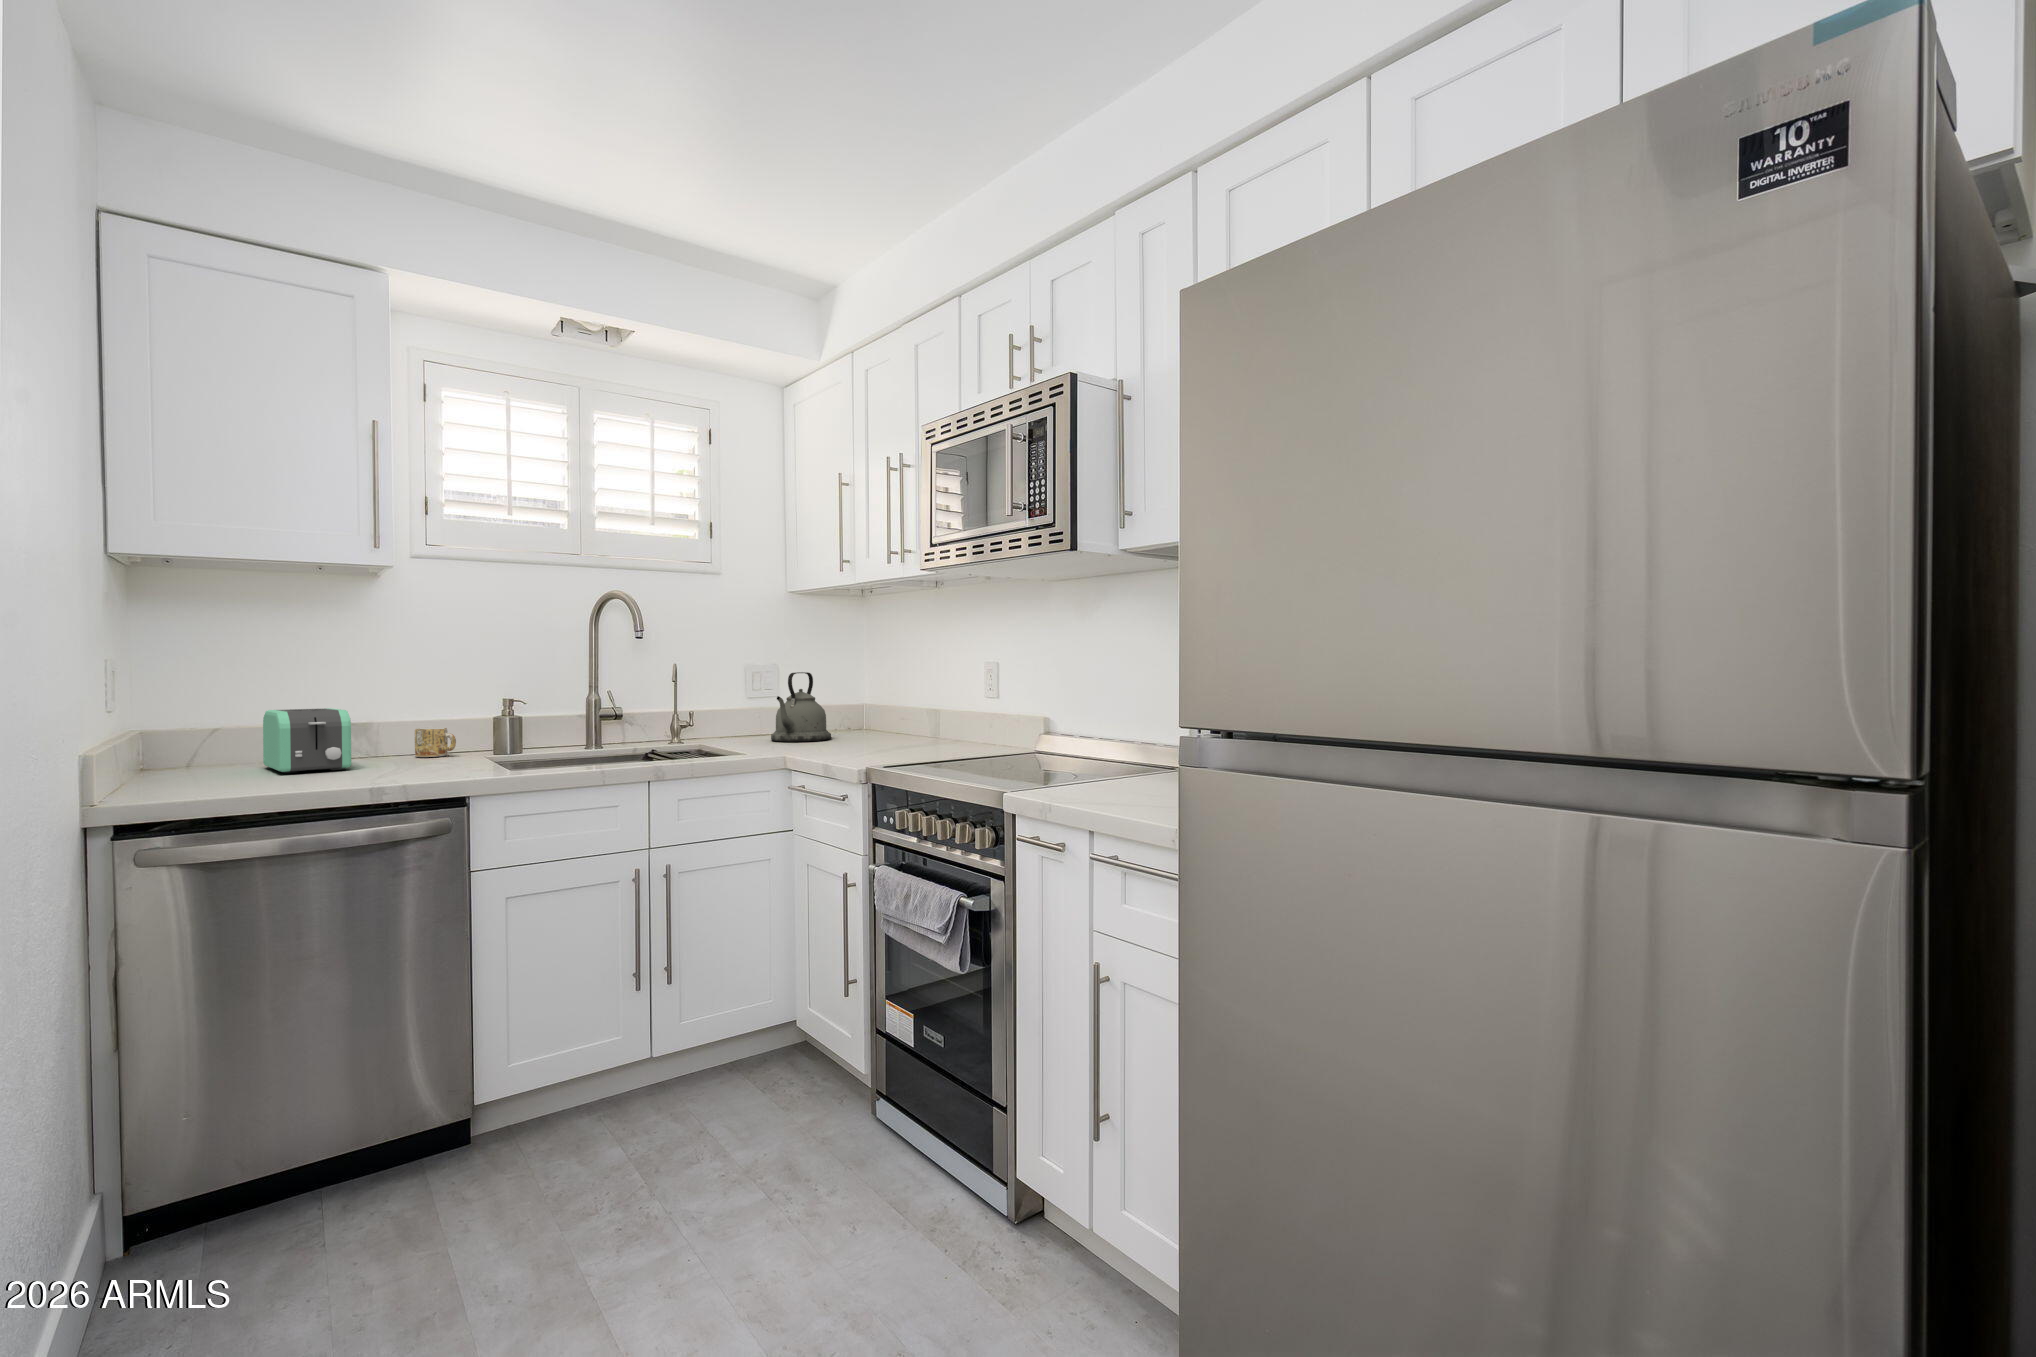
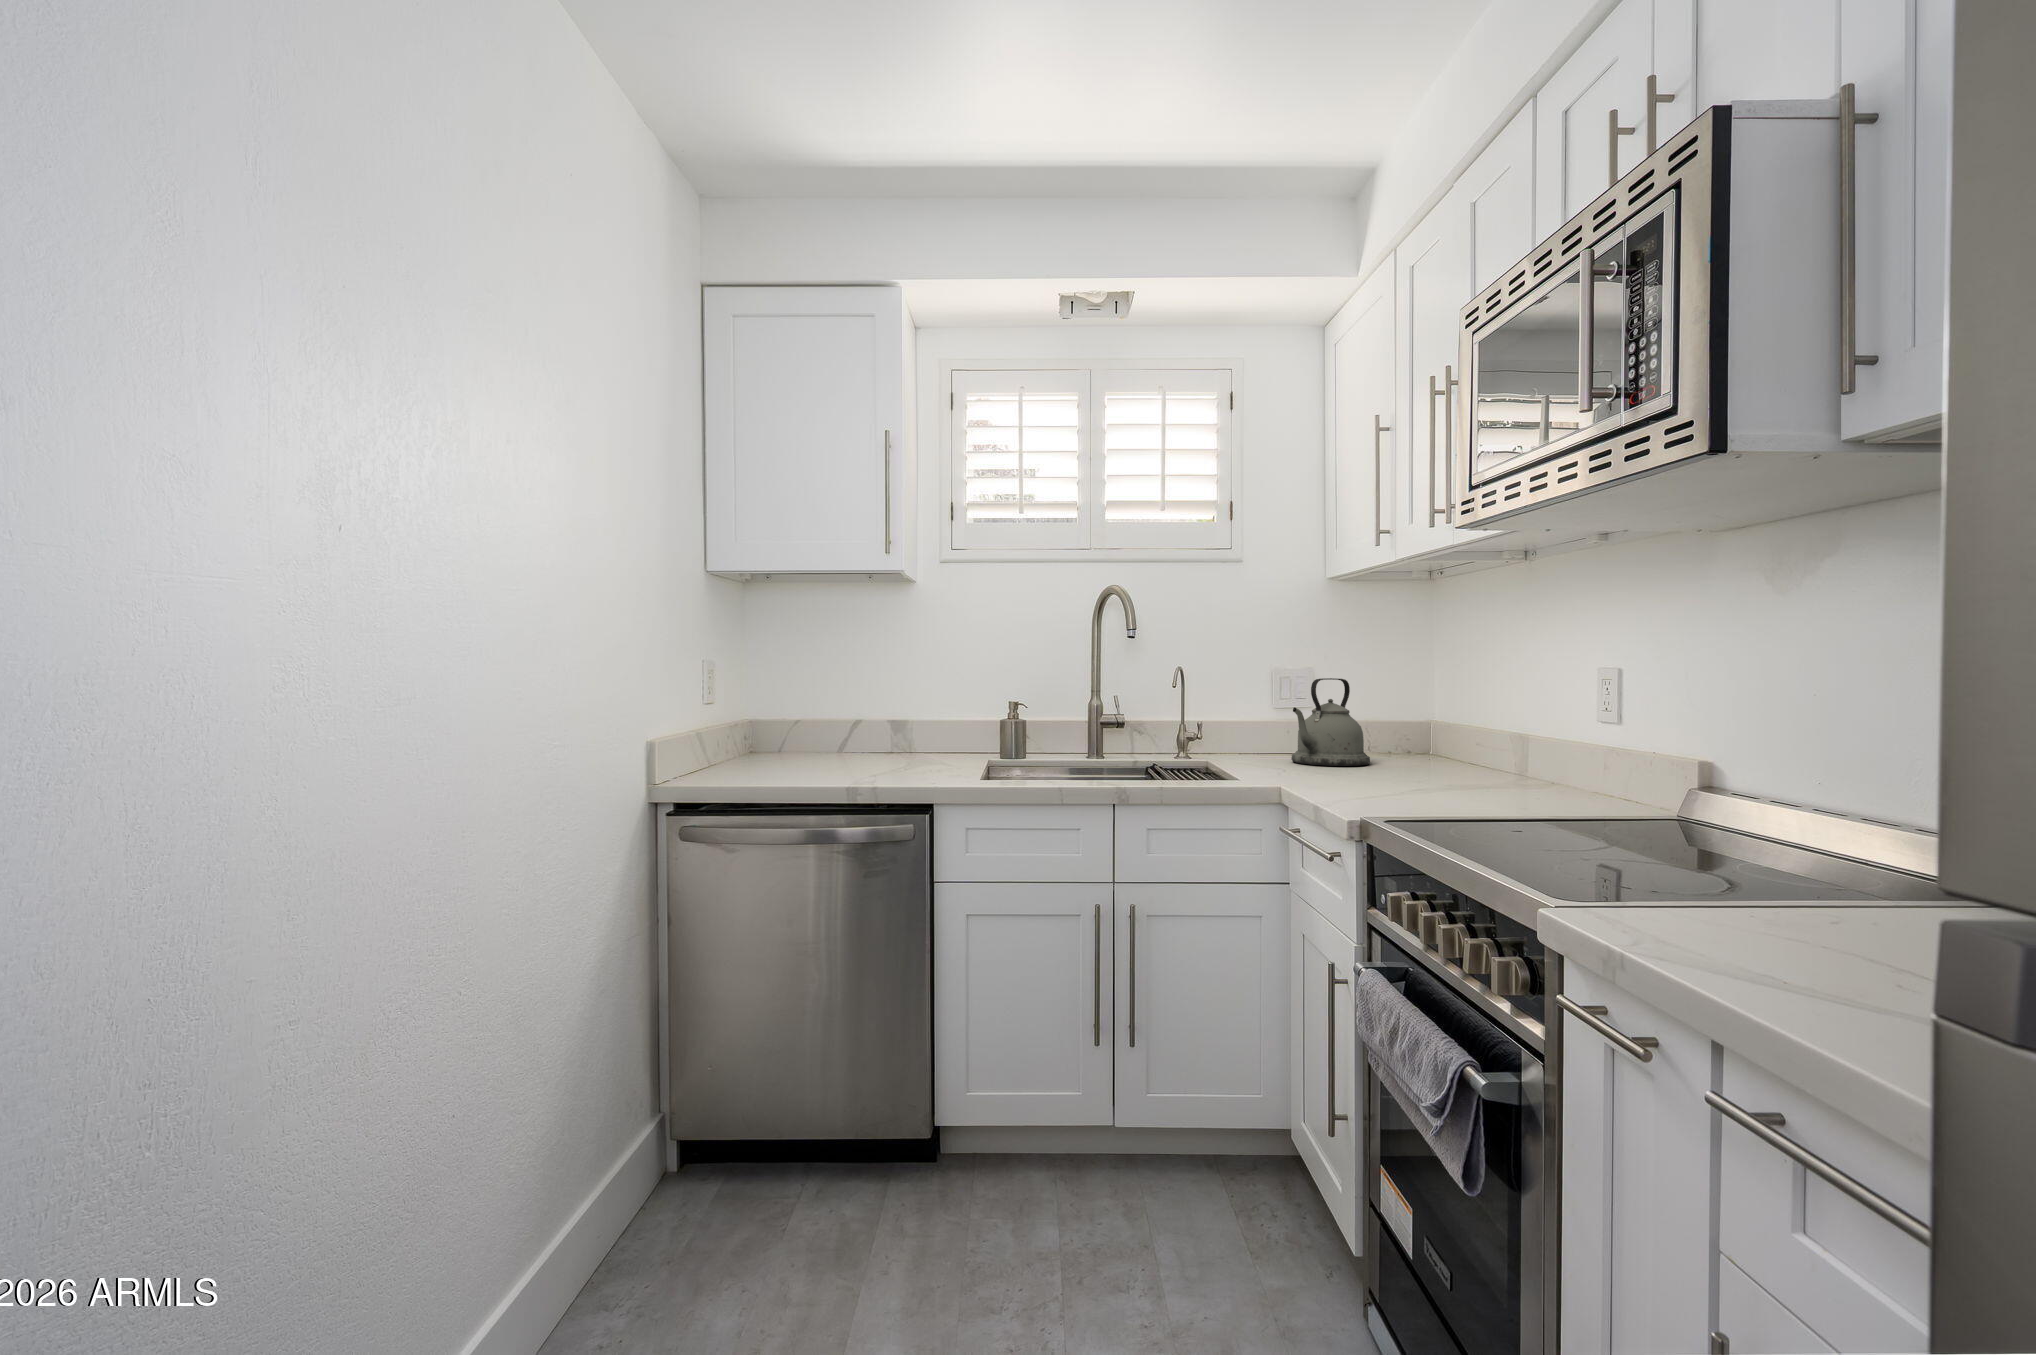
toaster: present [263,708,351,773] -> none [815,705,873,763]
mug: present [415,728,456,757] -> none [939,727,969,755]

